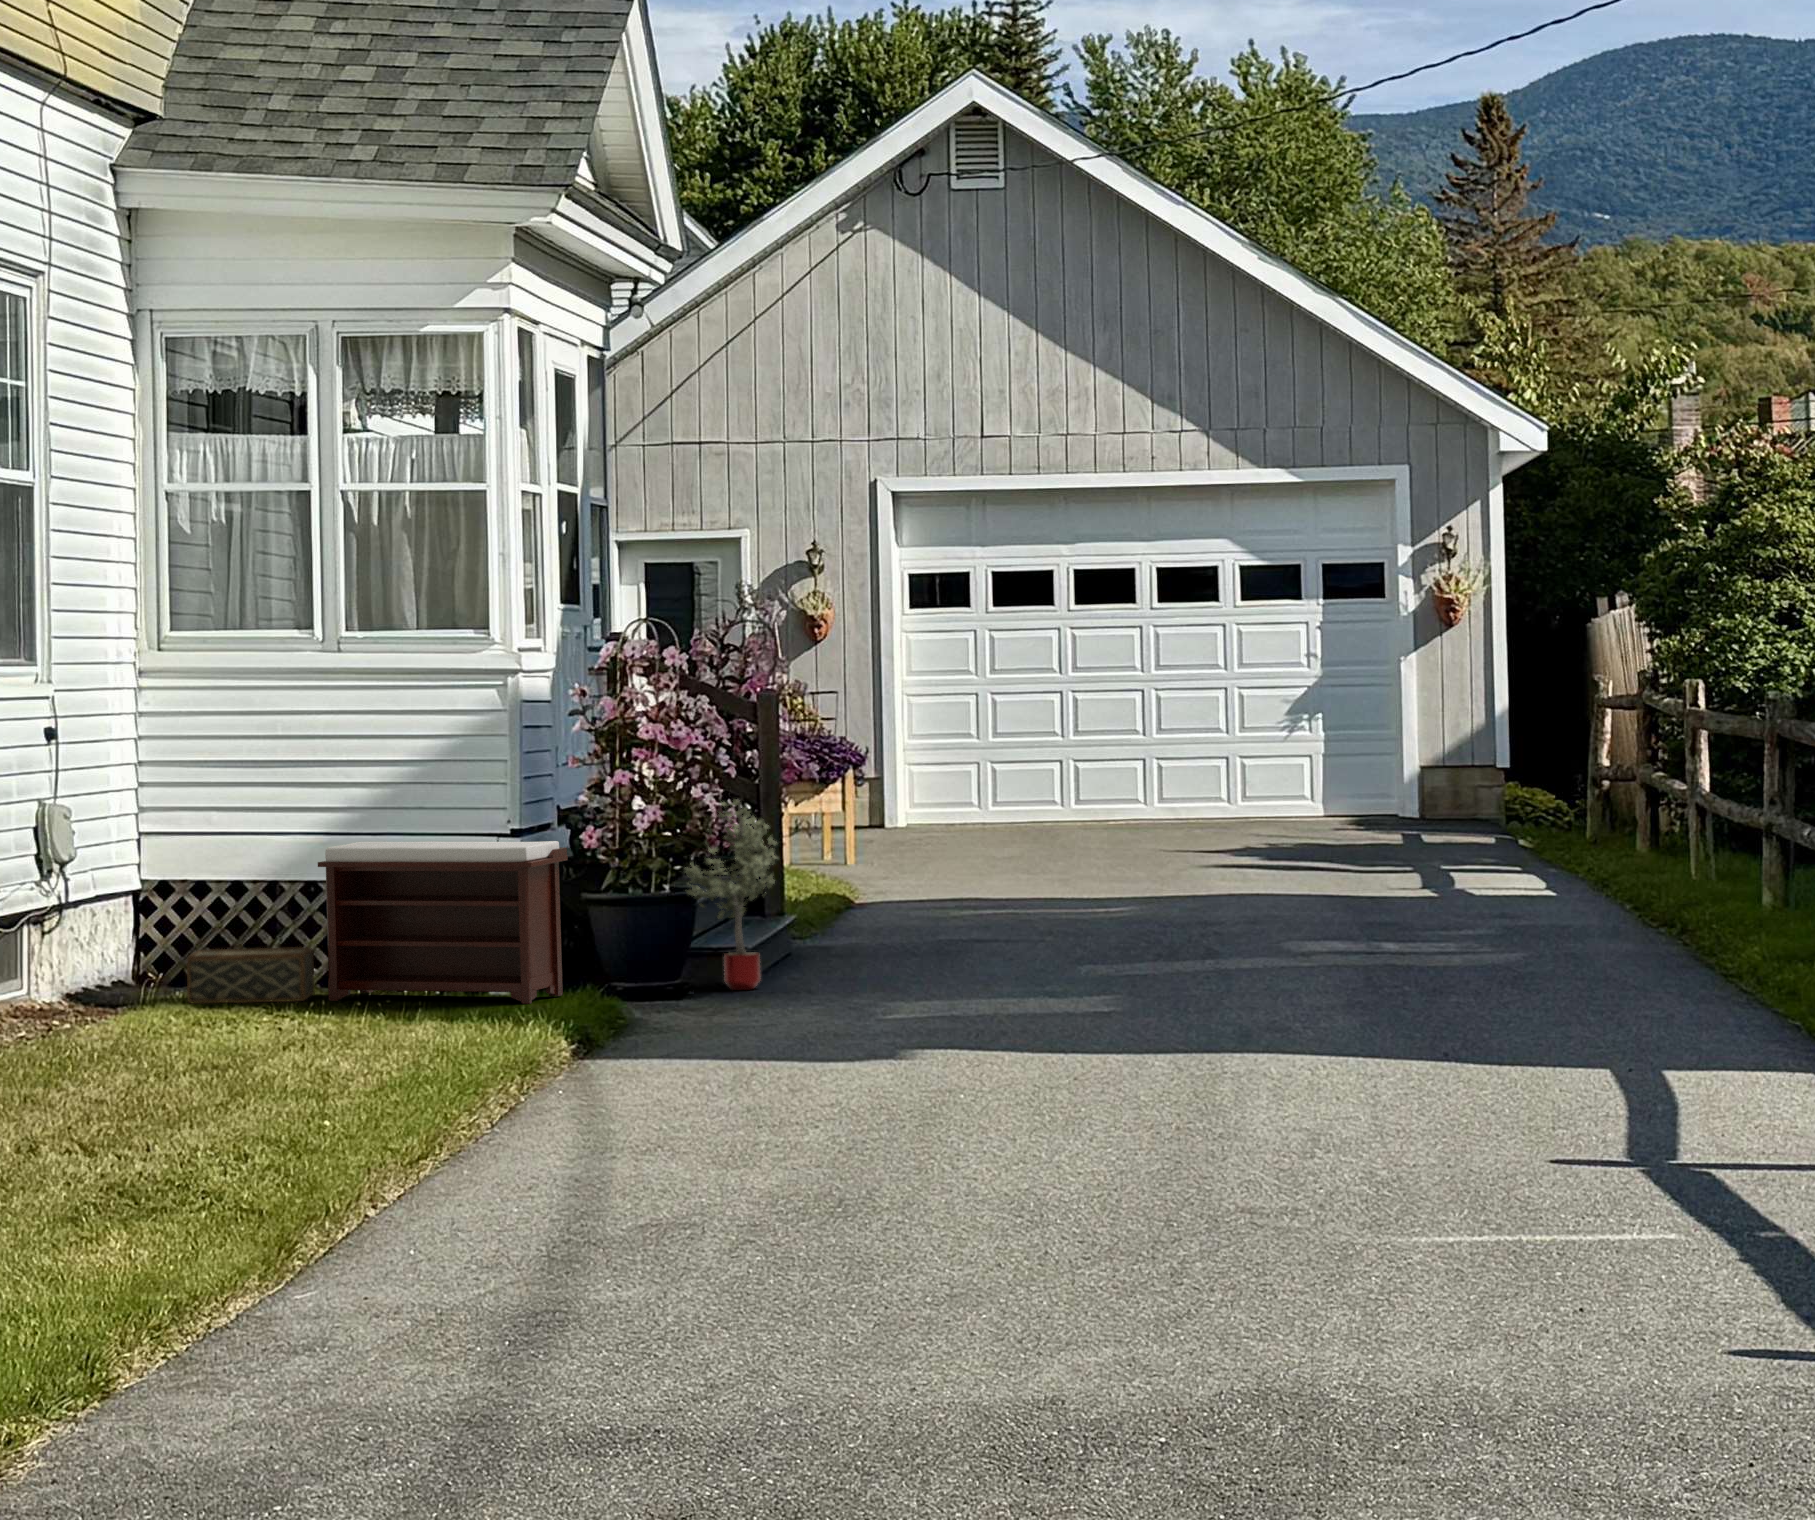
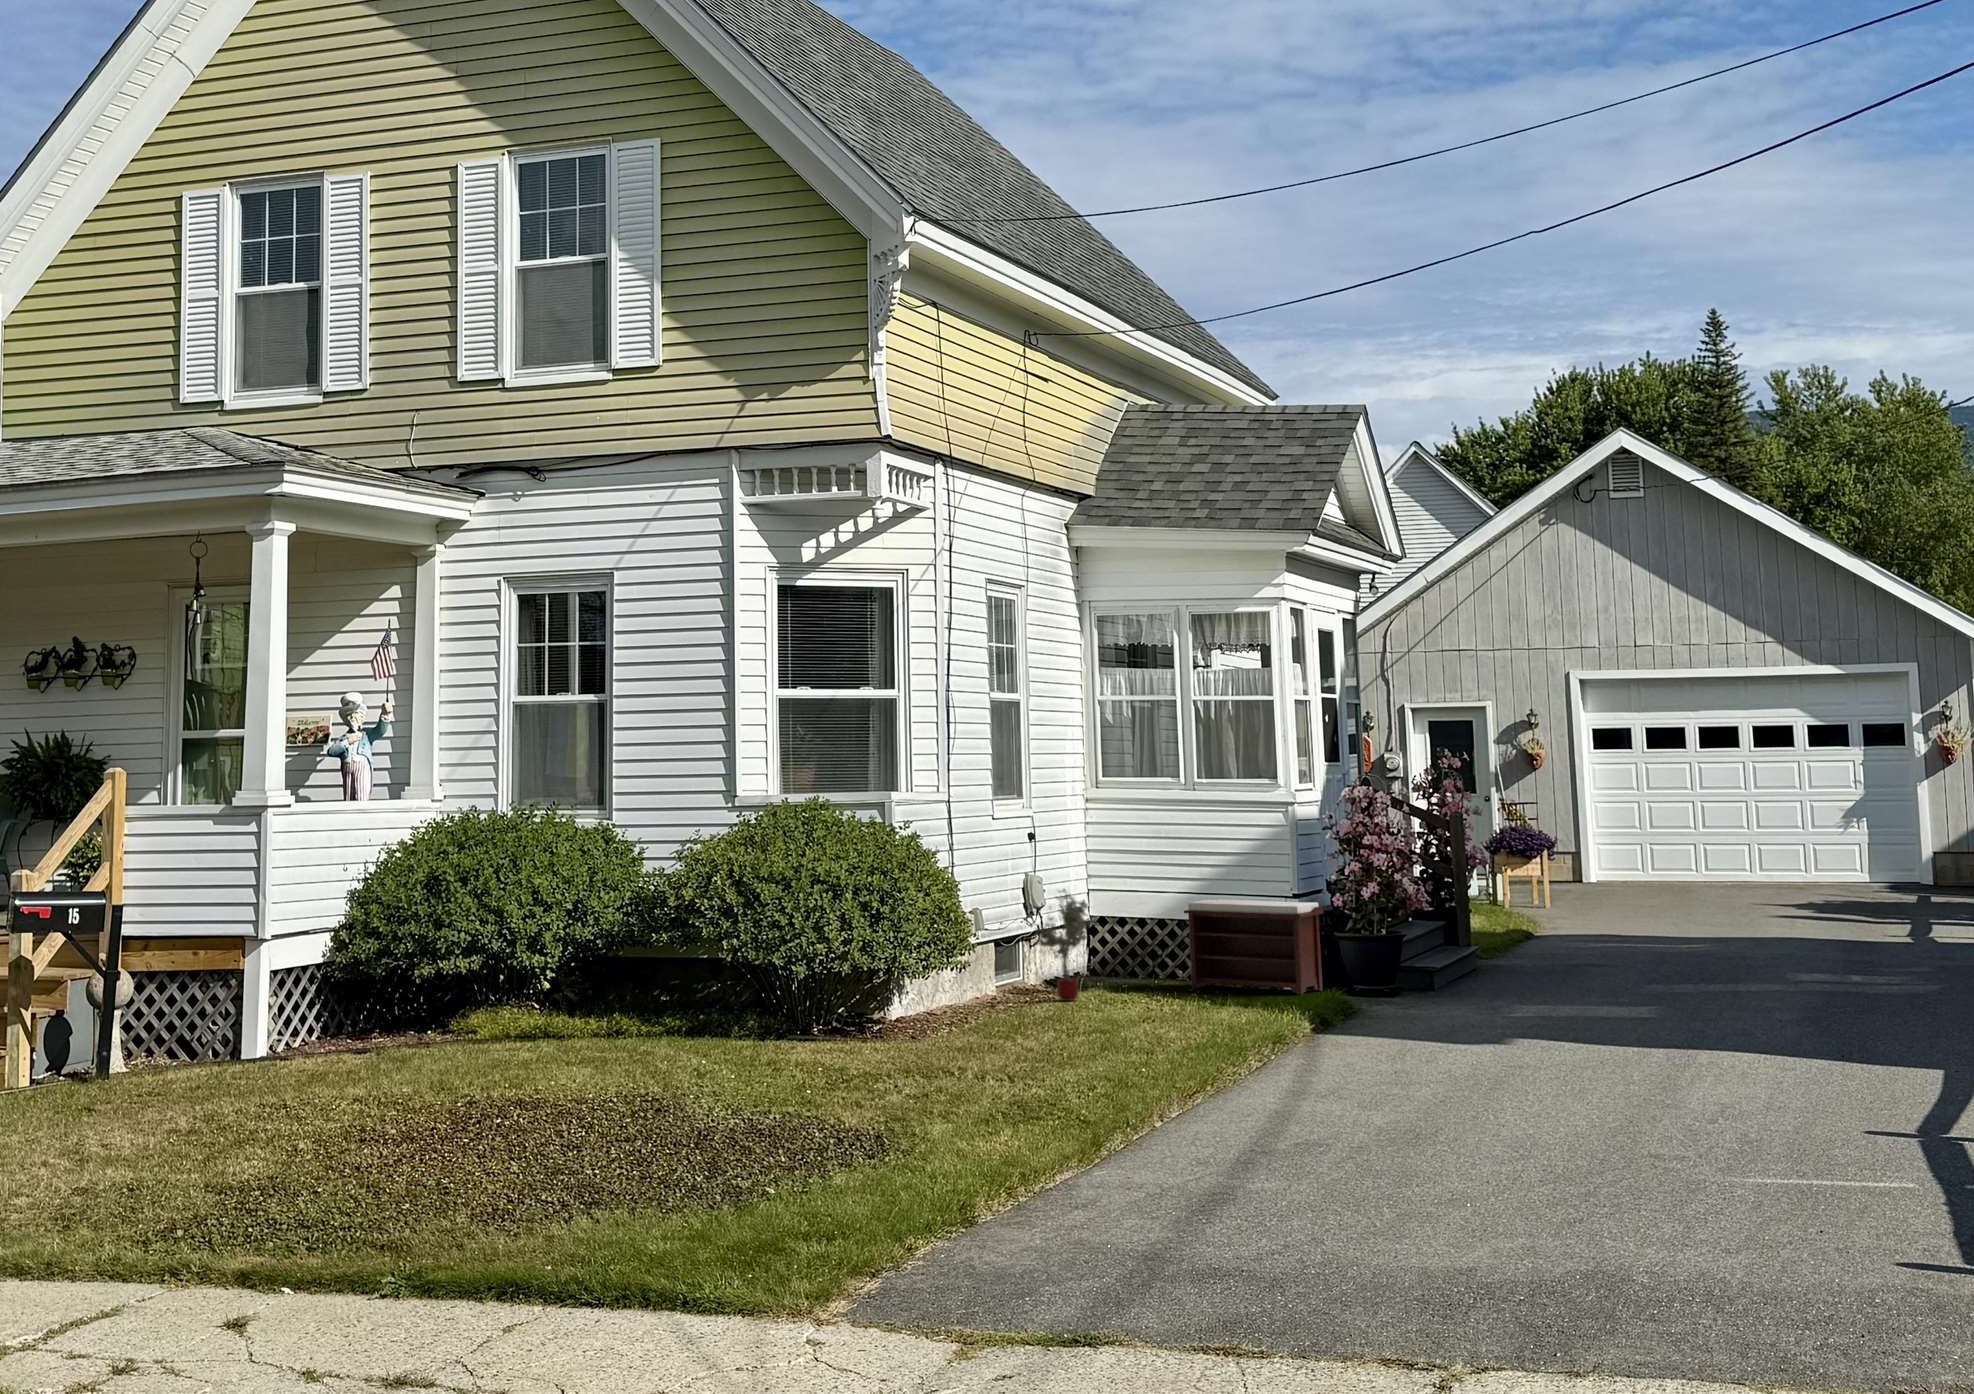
potted tree: present [685,799,777,990] -> present [1035,889,1091,1001]
woven basket: present [187,947,315,1003] -> none [1113,957,1185,988]

